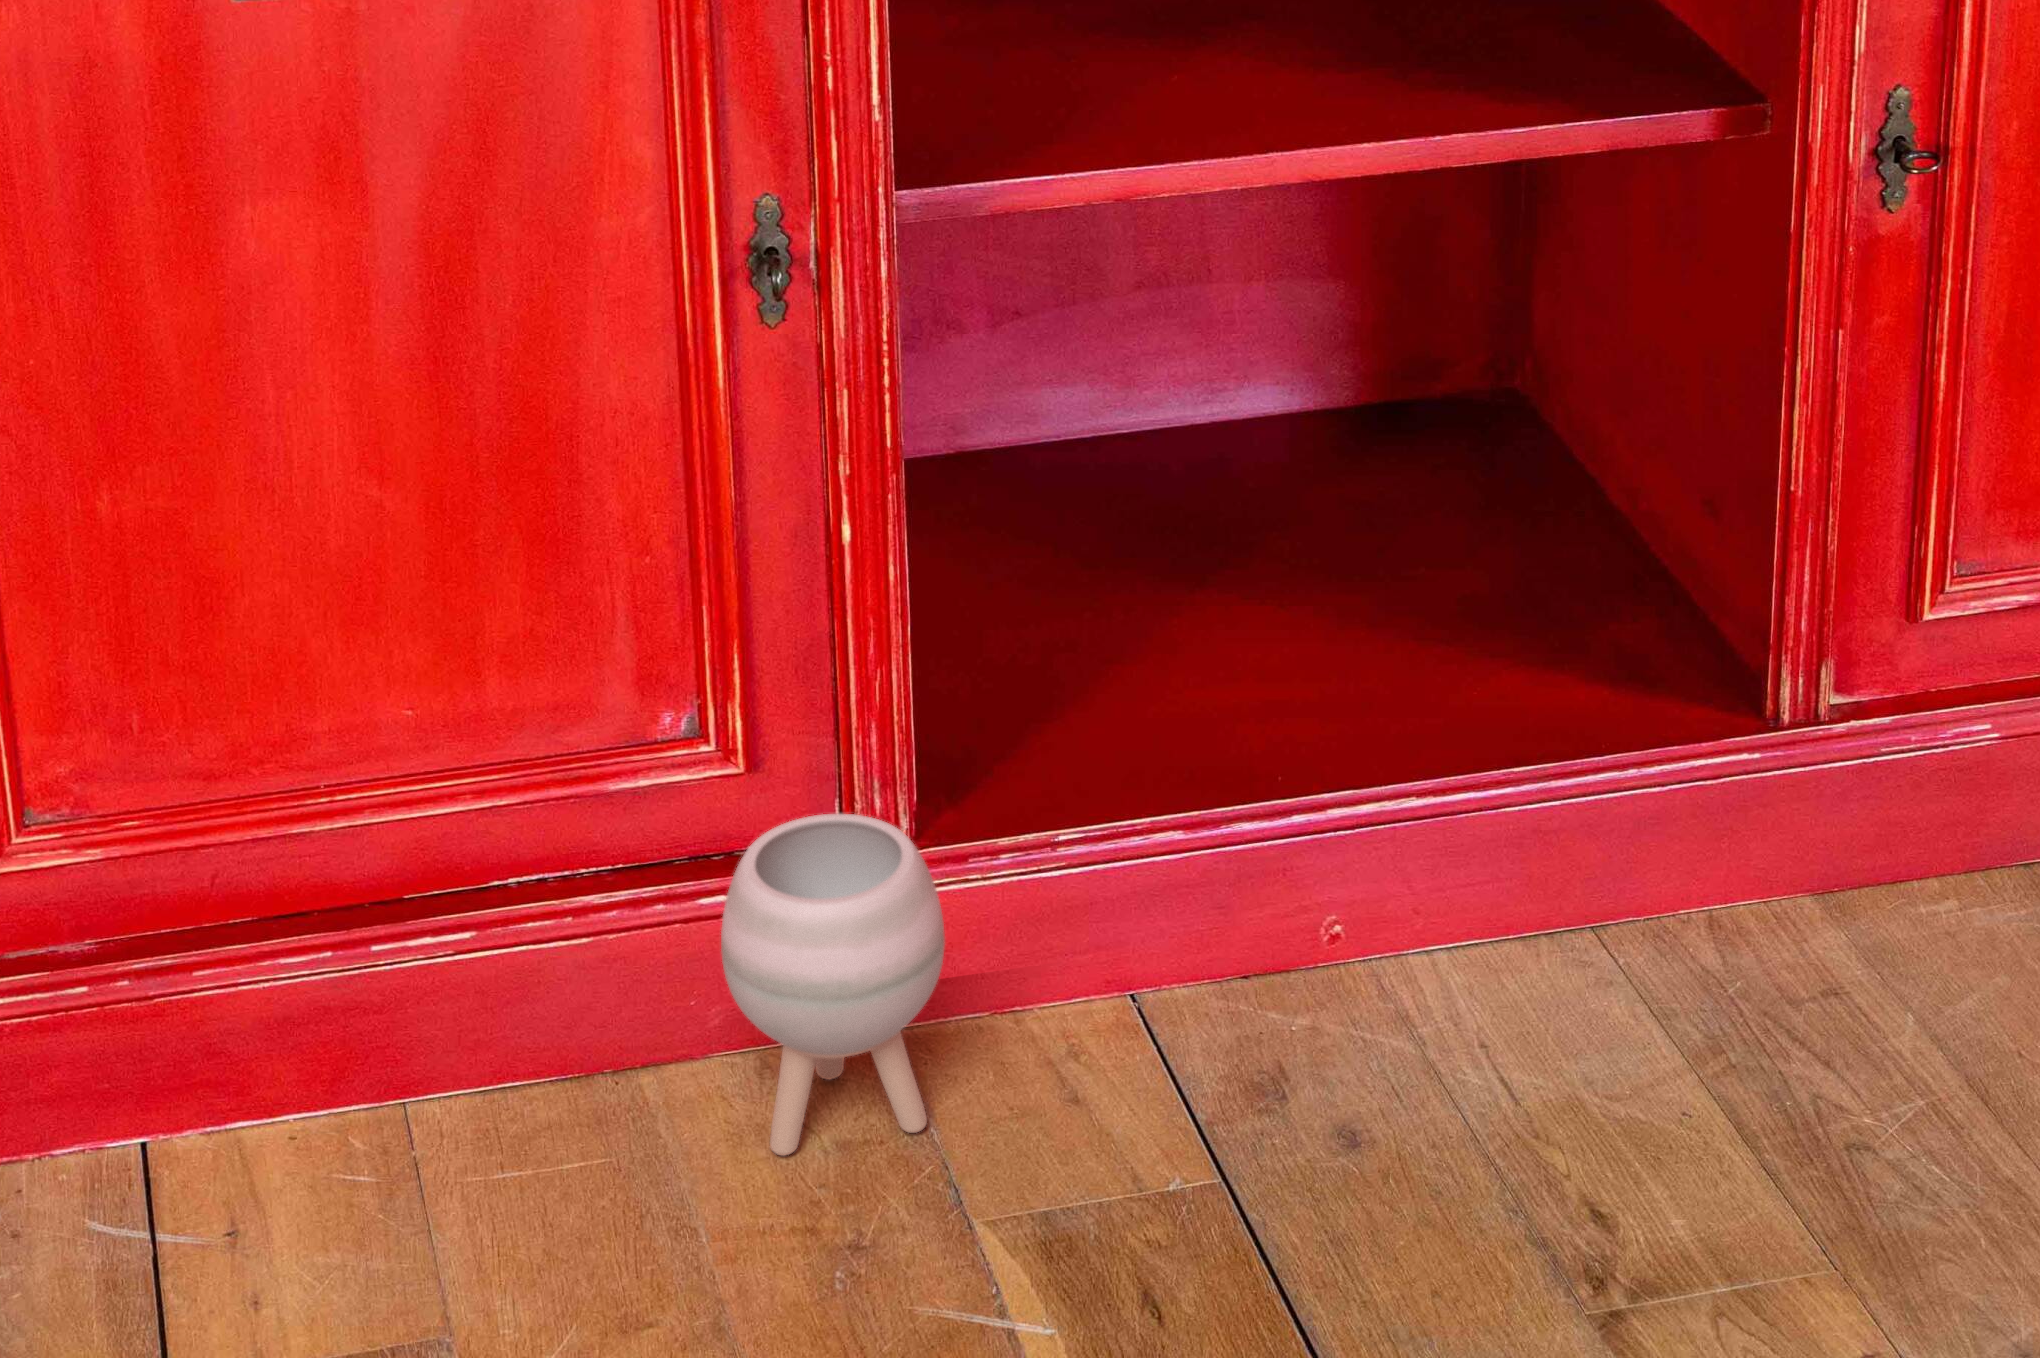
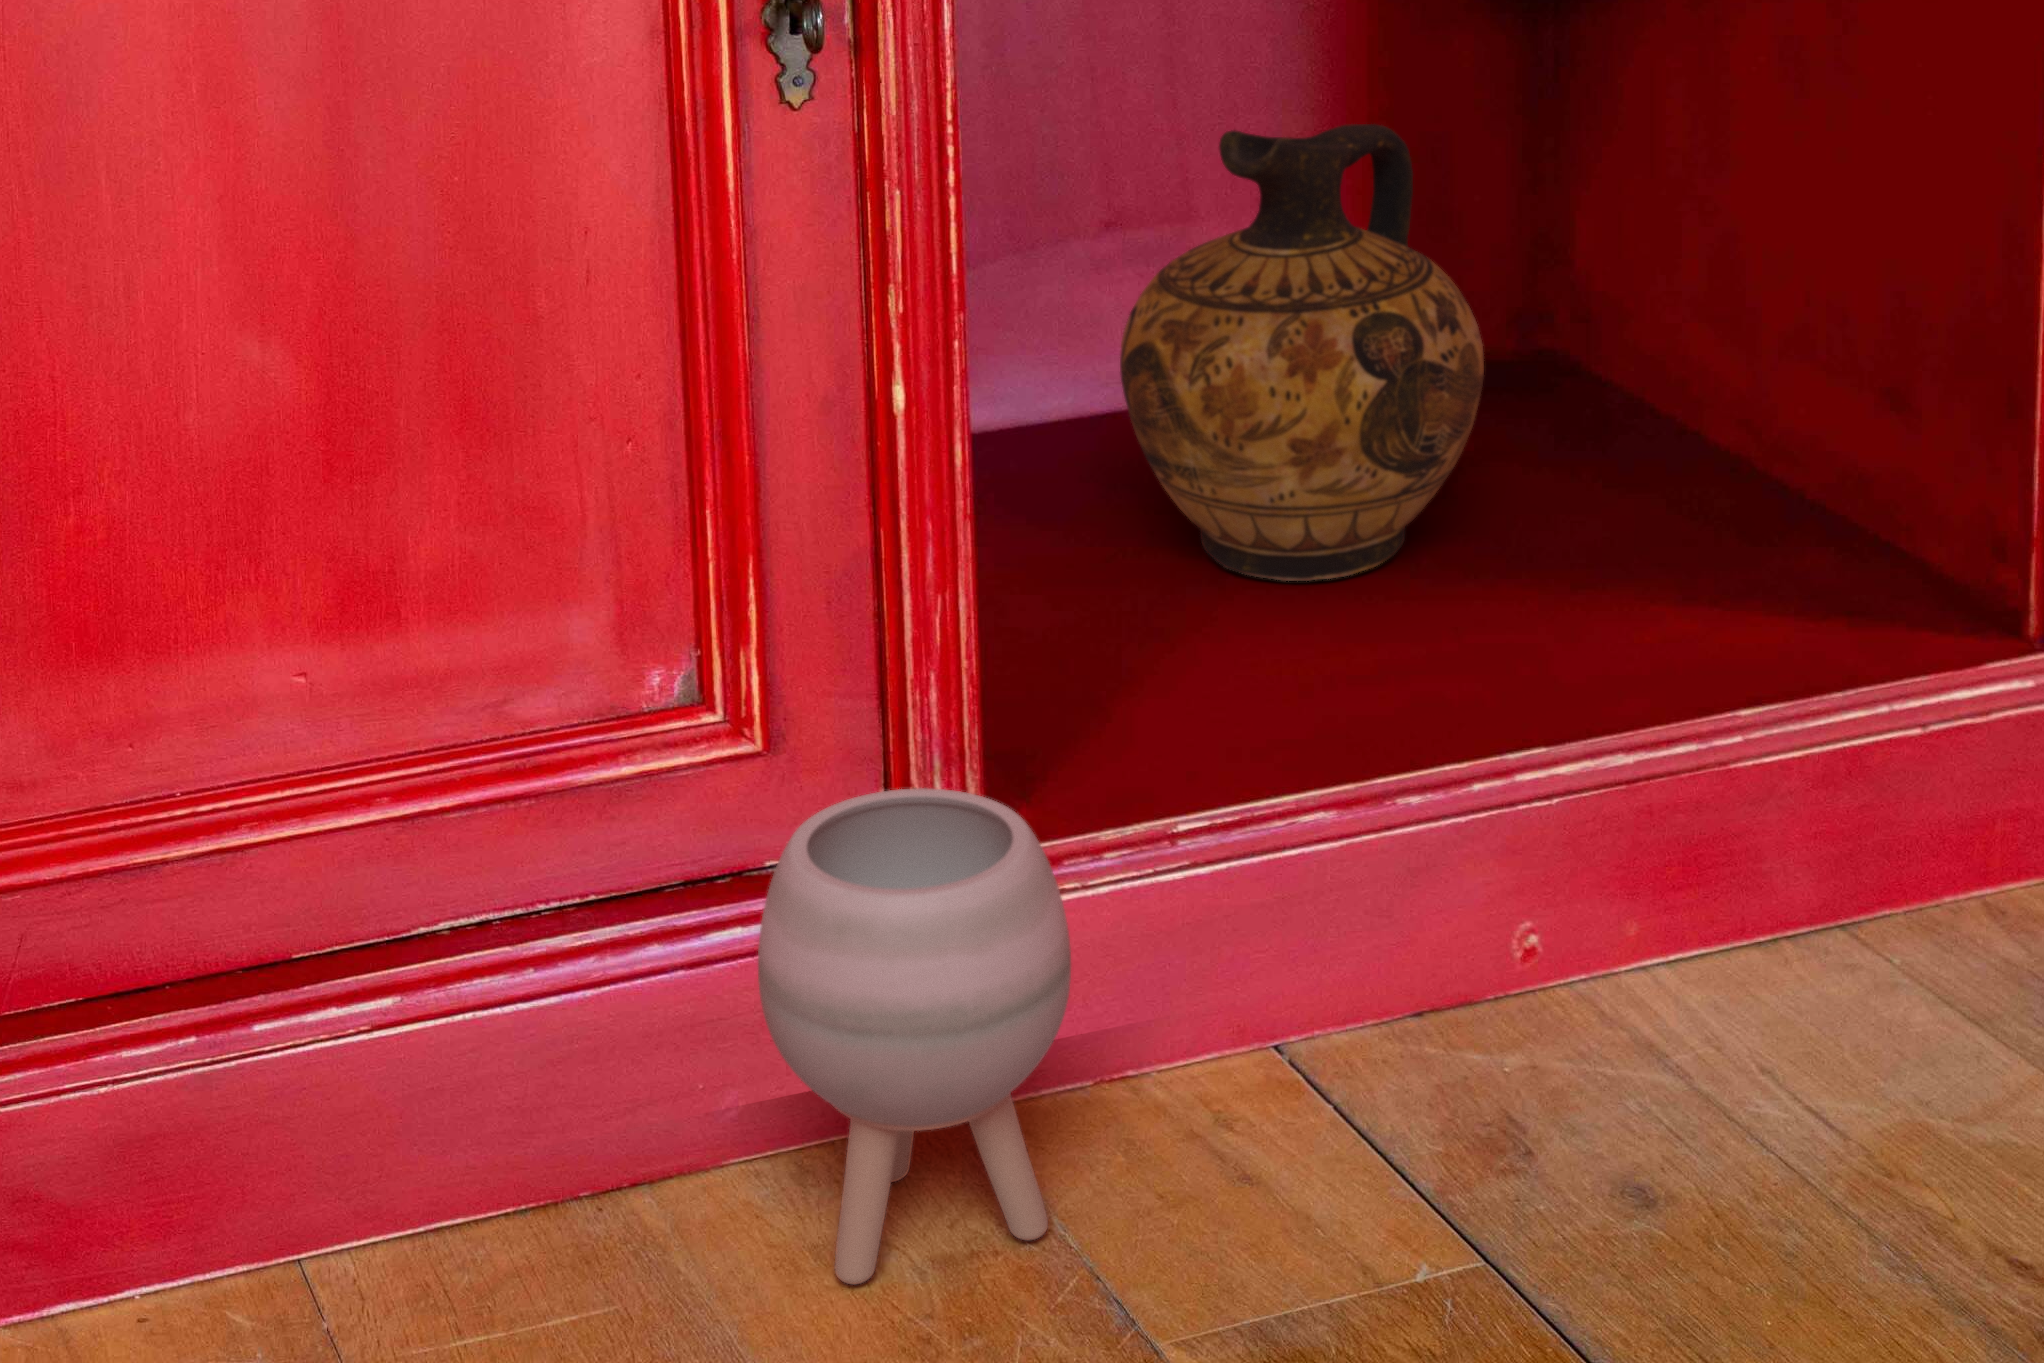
ceramic jug: none [1101,264,1386,622] -> present [1120,124,1484,581]

